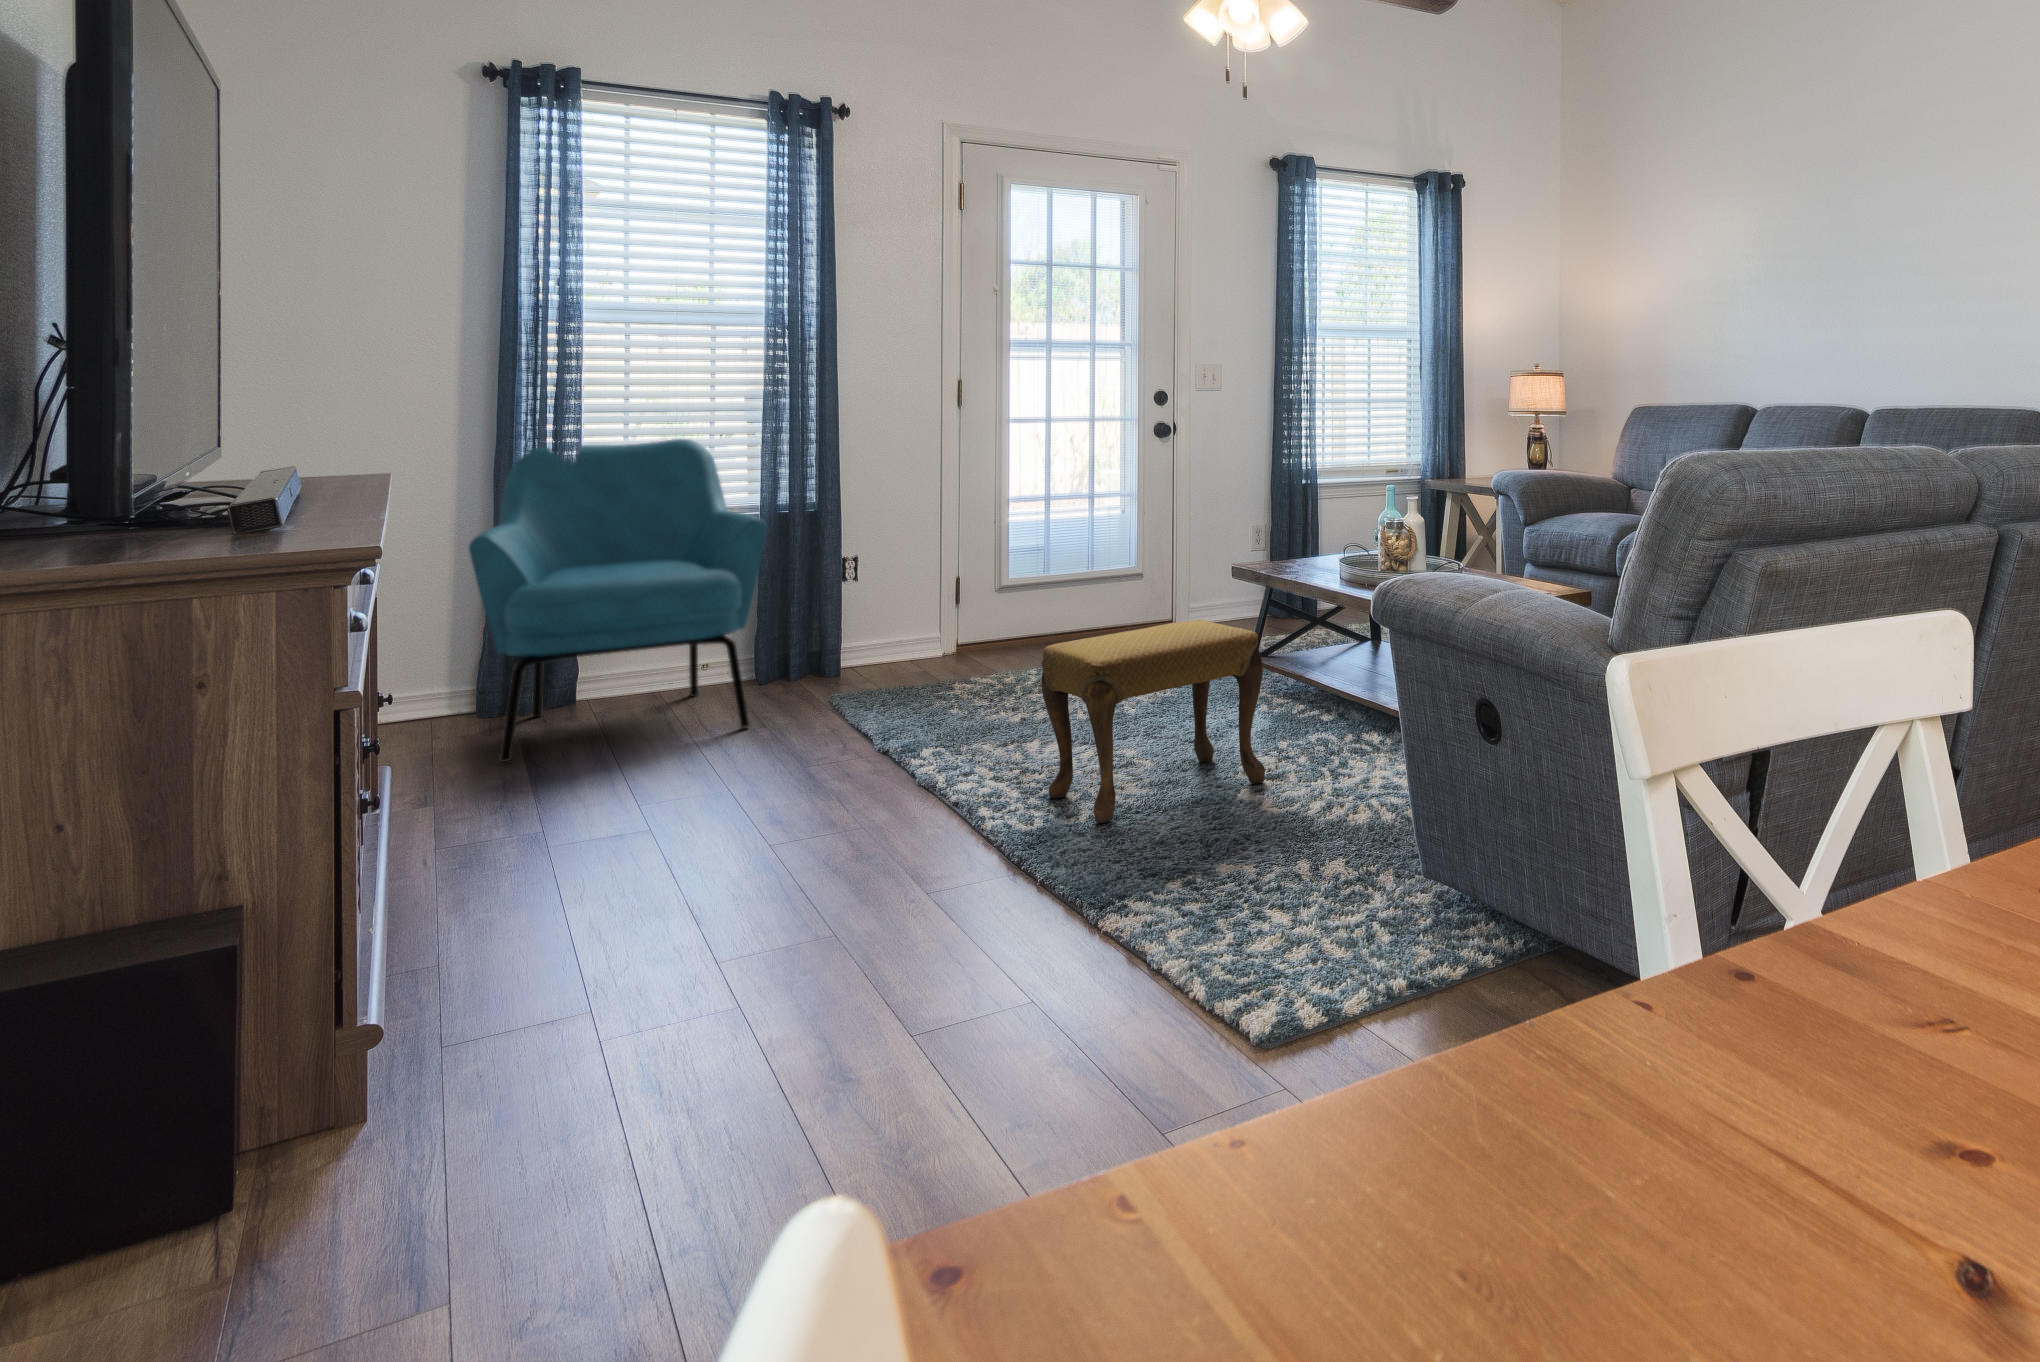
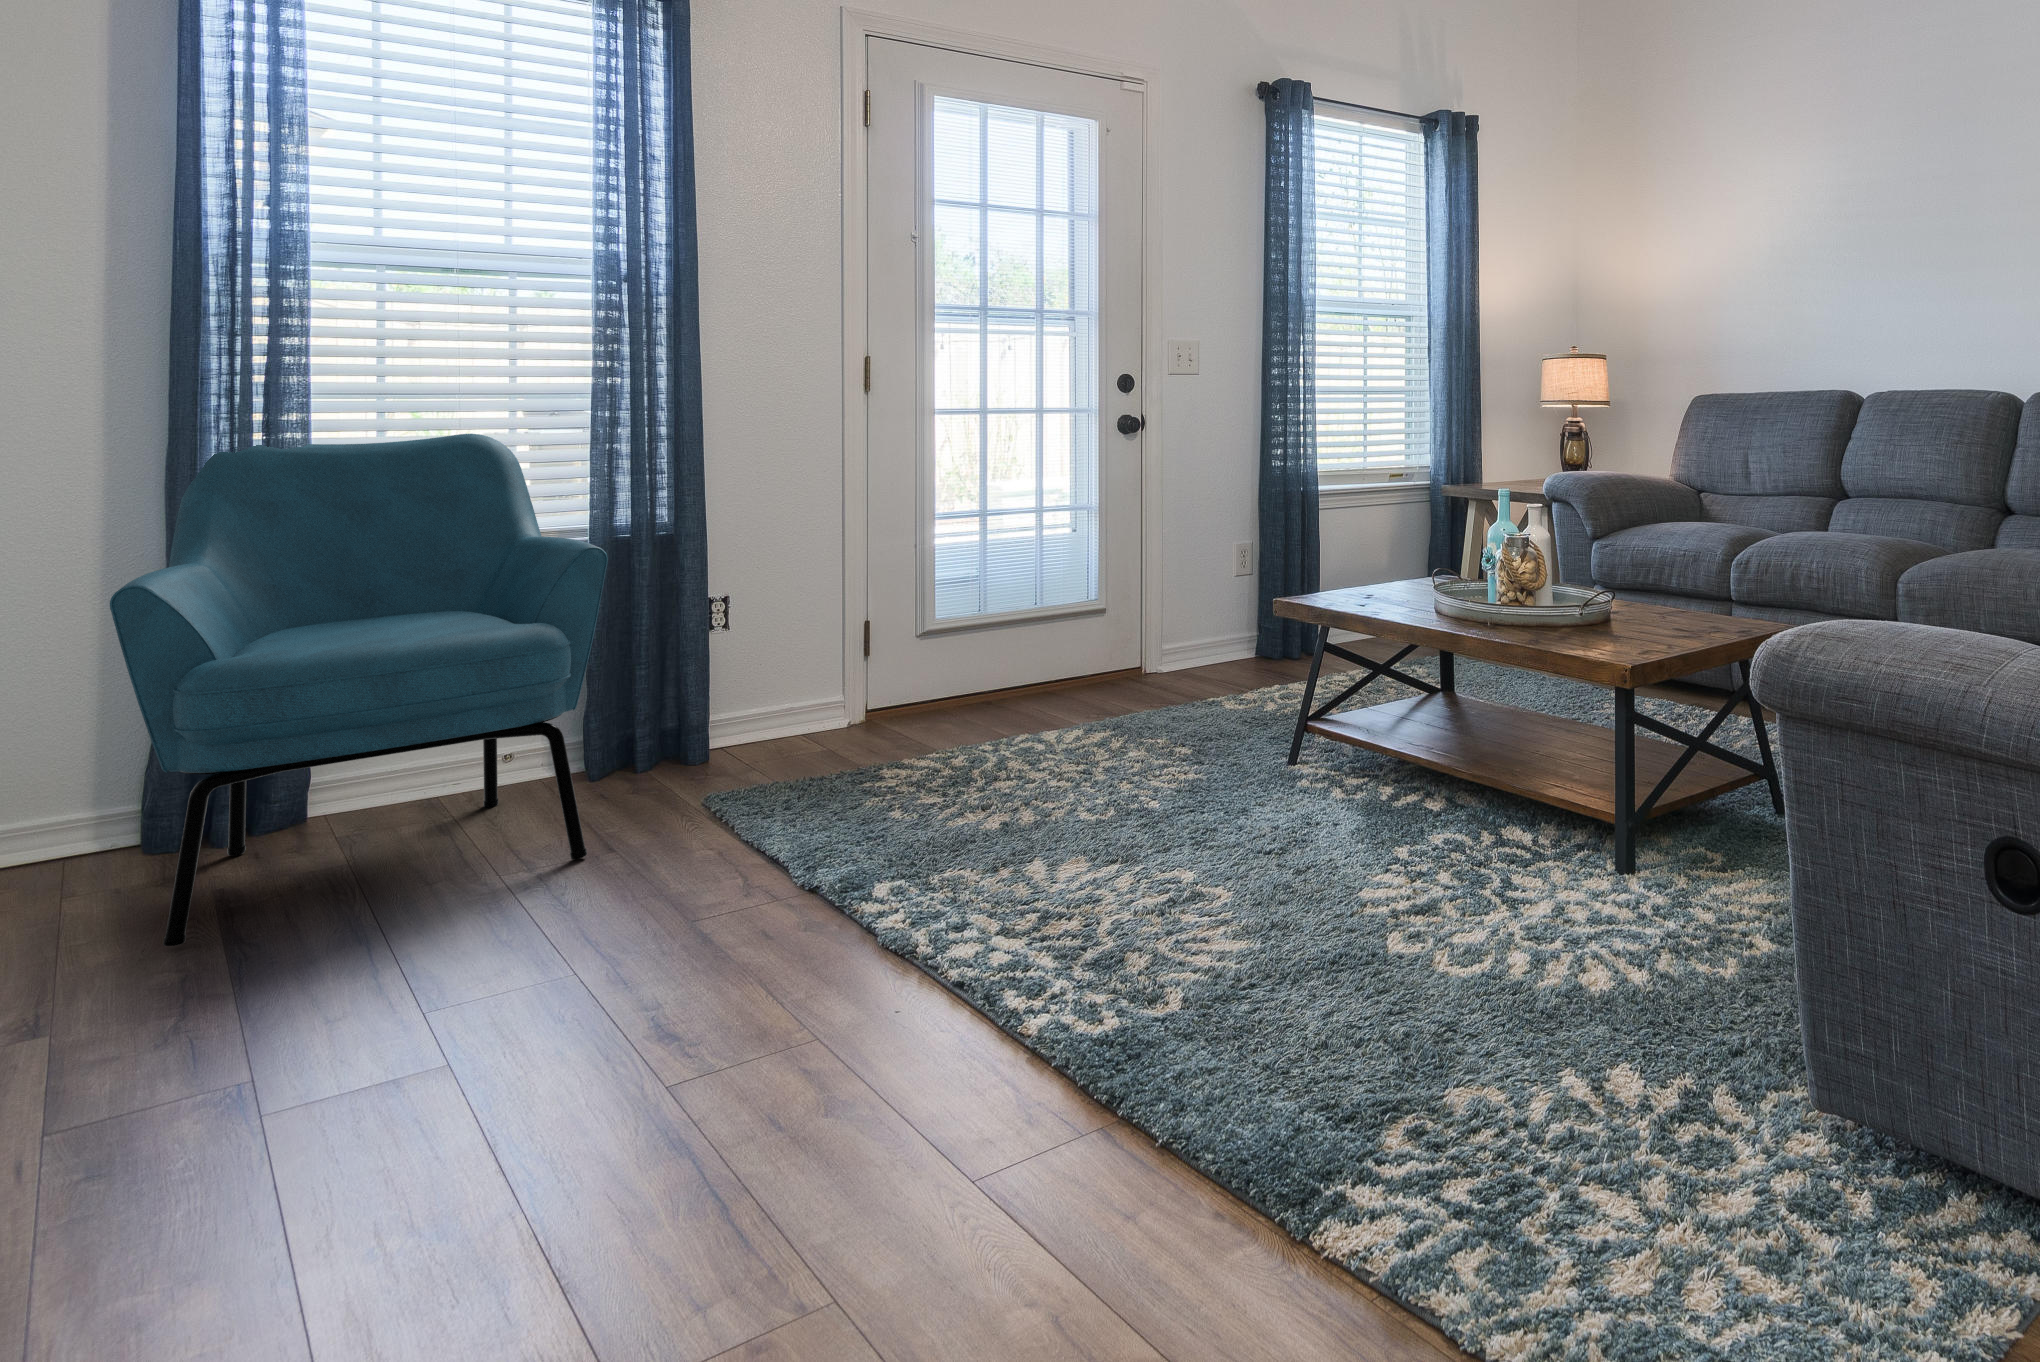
footstool: present [1041,620,1265,823] -> none [1088,675,1418,1009]

